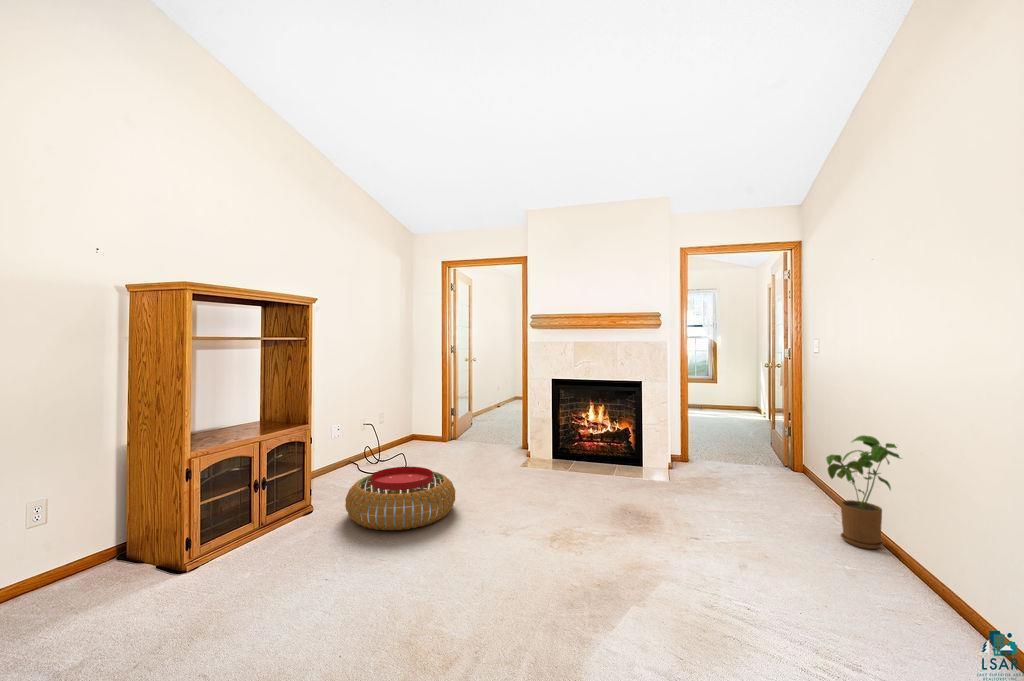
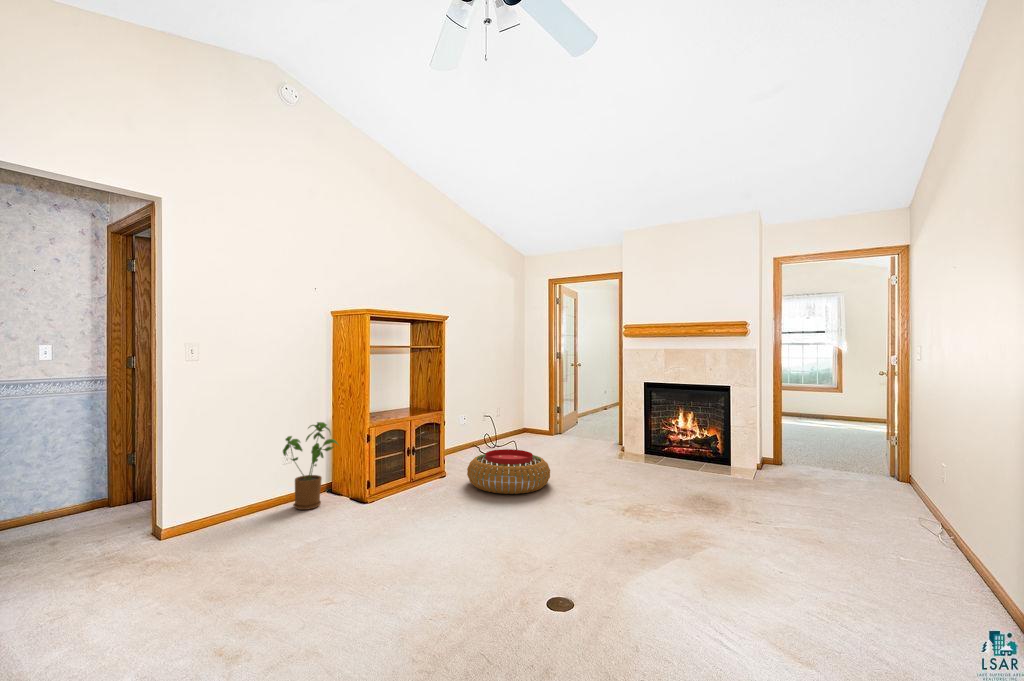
house plant: present [826,436,900,549] -> present [283,422,338,510]

